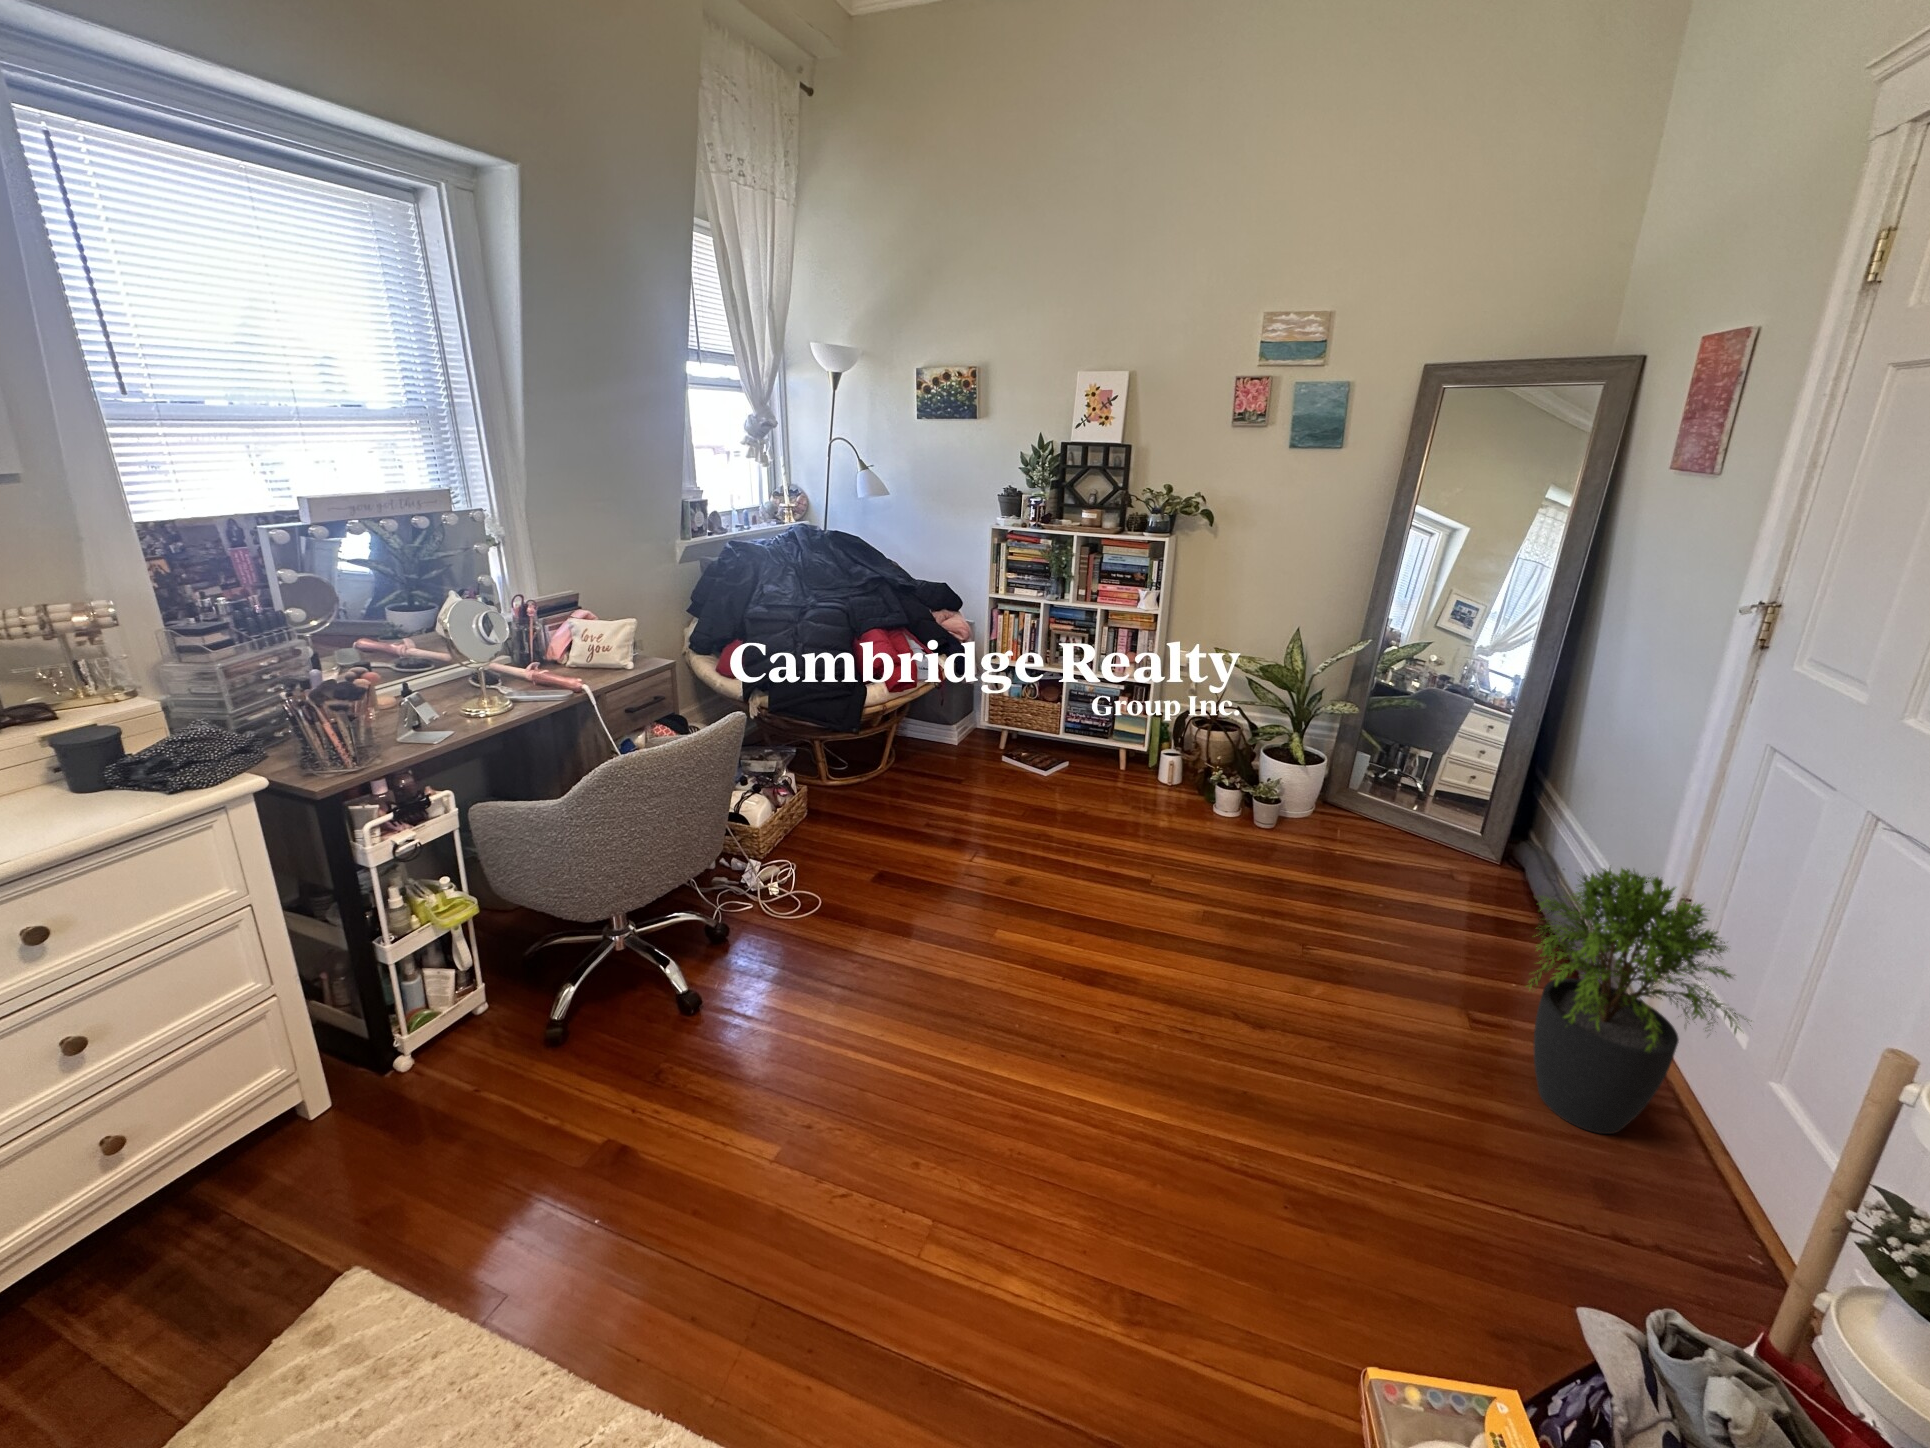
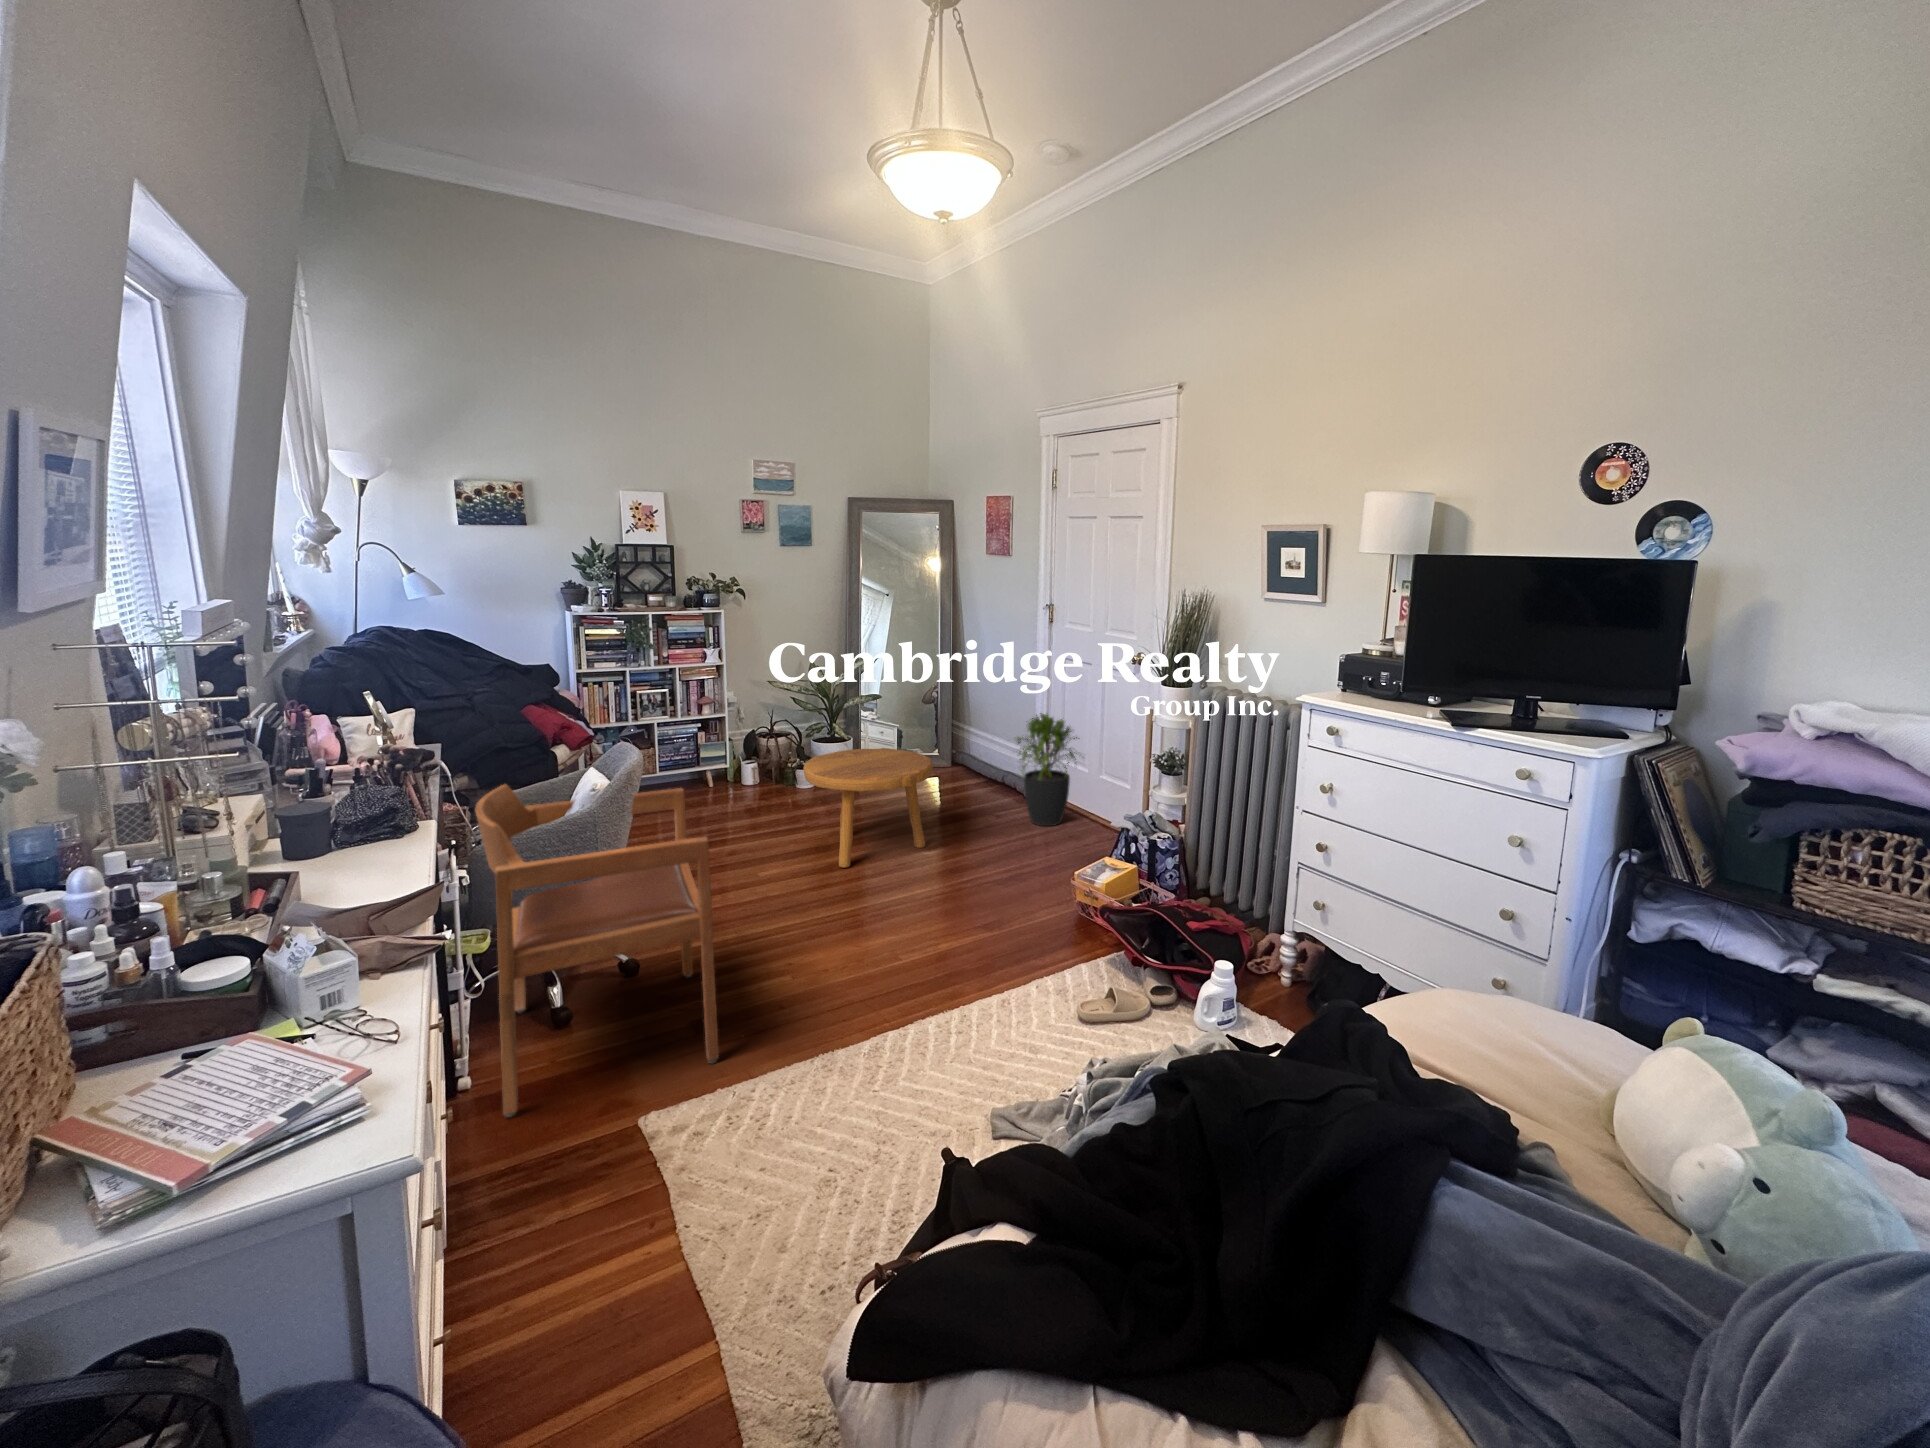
armchair: none [193,750,682,1301] -> present [476,785,719,1117]
footstool: none [1064,793,1297,1024] -> present [804,748,933,868]

